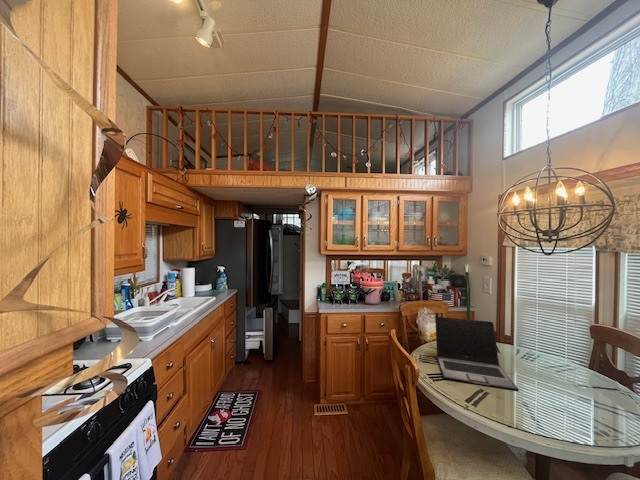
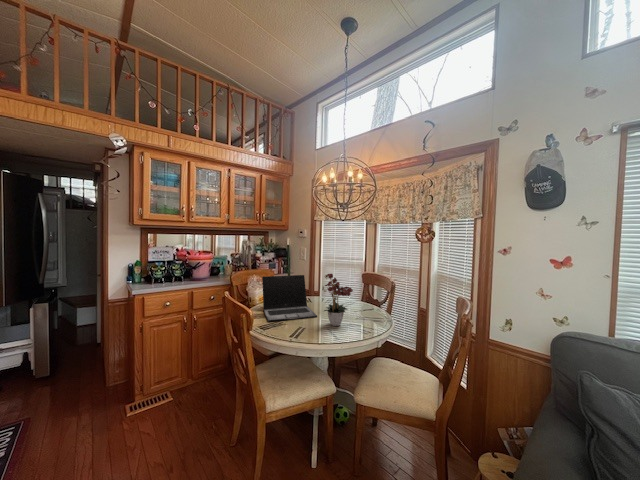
flower arrangement: none [526,334,600,423] -> present [322,274,353,326]

